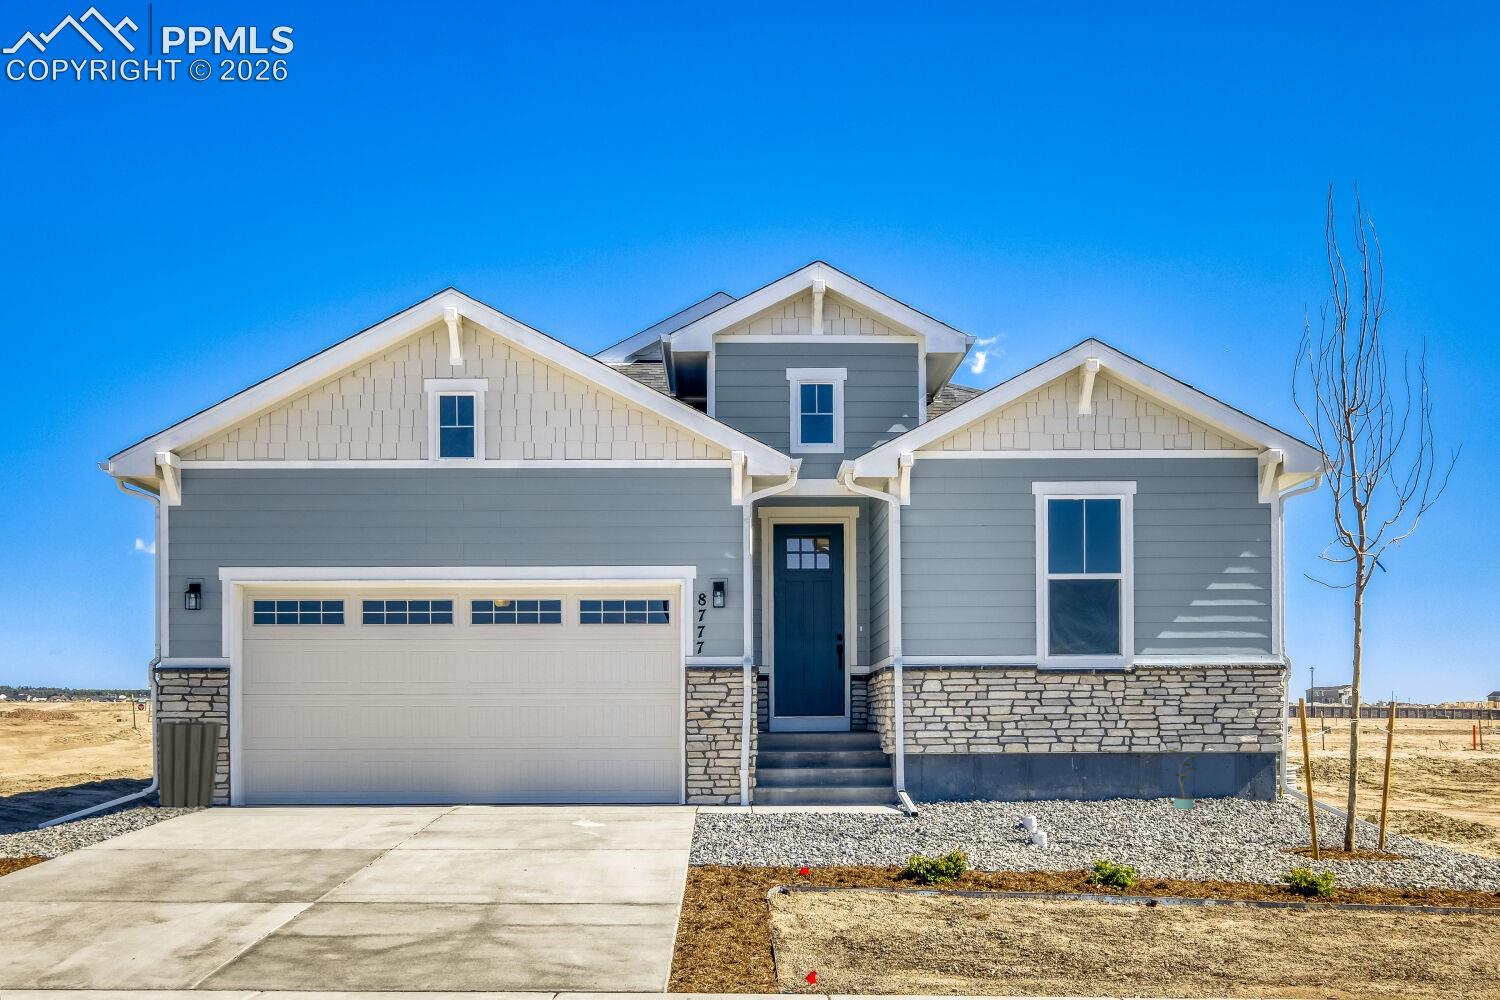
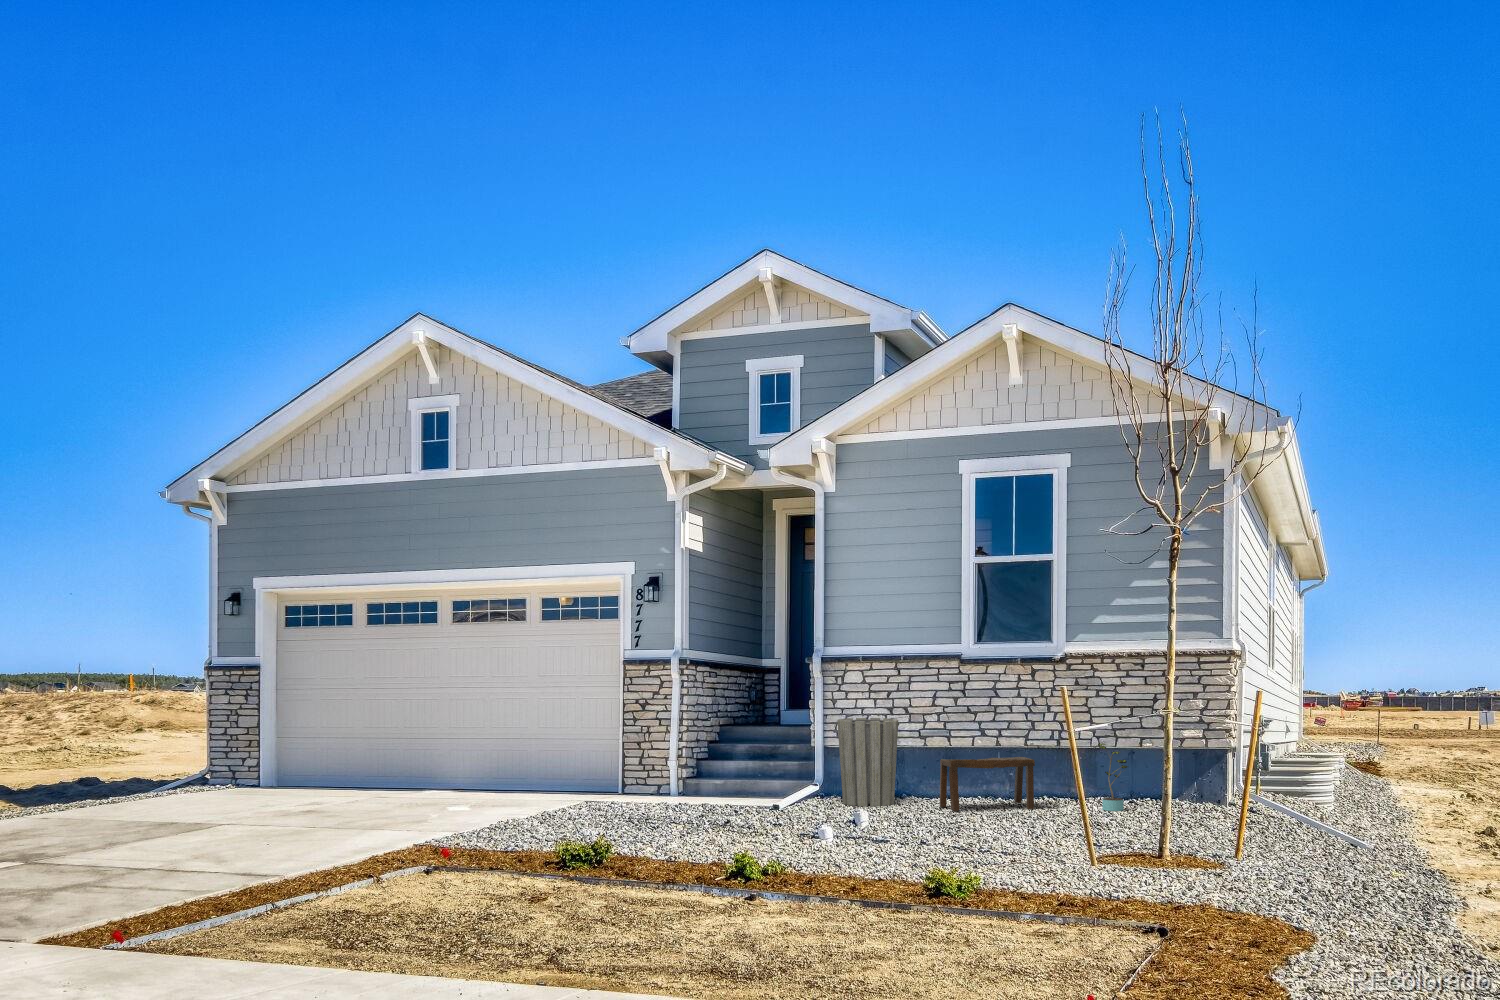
trash can: present [158,721,221,807] -> present [837,718,898,807]
bench: none [1034,761,1121,813] -> present [939,757,1035,811]

